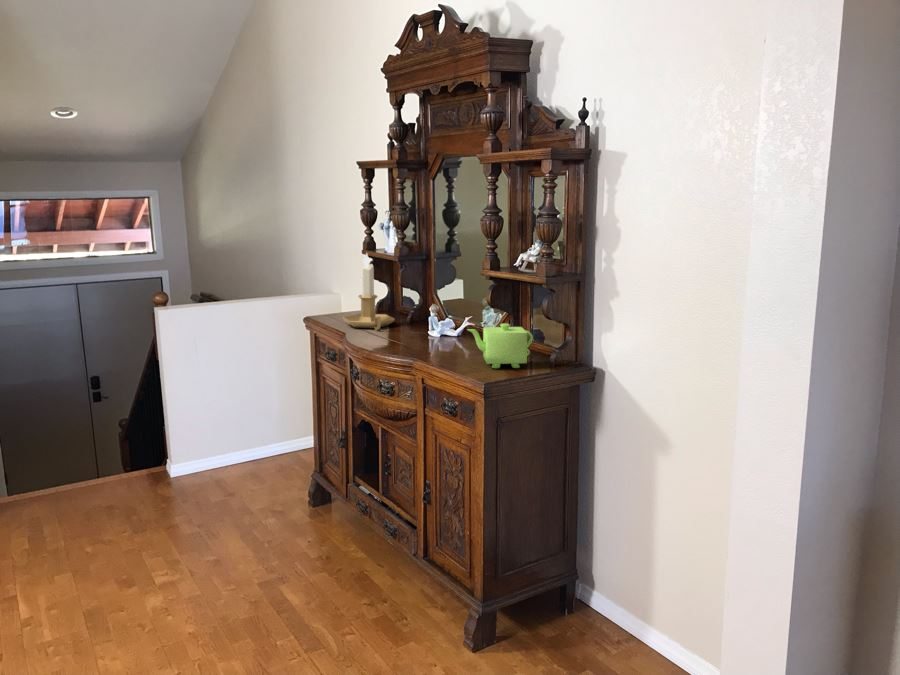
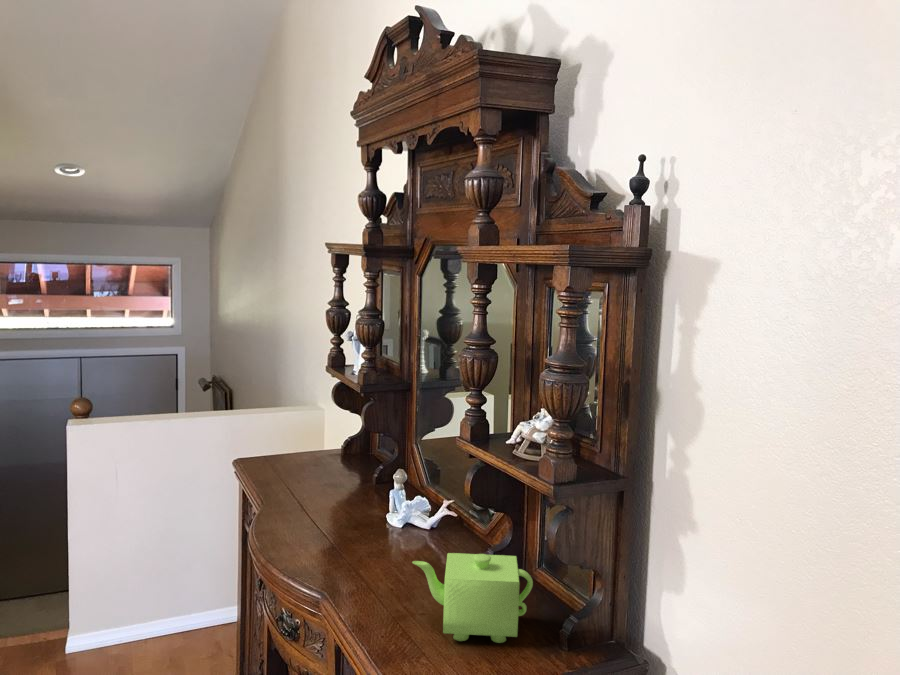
candlestick: present [342,254,395,330] -> none [280,377,354,497]

